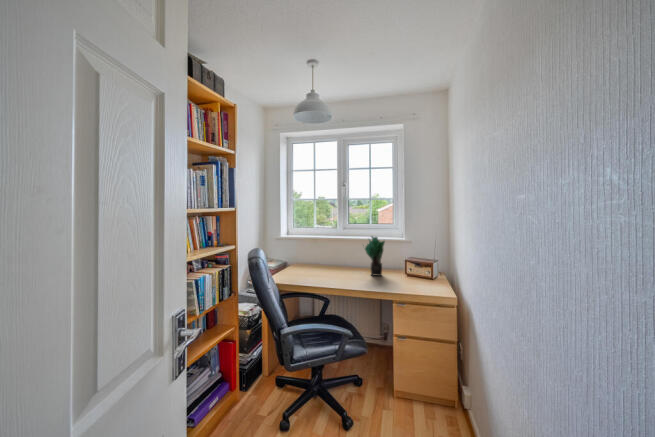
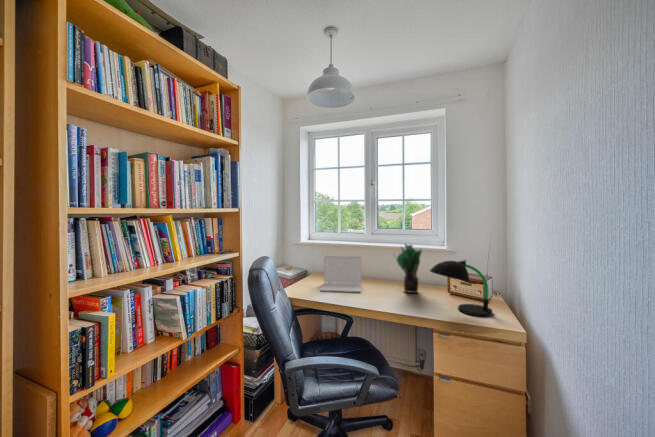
laptop: none [302,247,336,277] -> present [320,256,361,292]
desk lamp: none [391,247,436,290] -> present [430,260,492,316]

